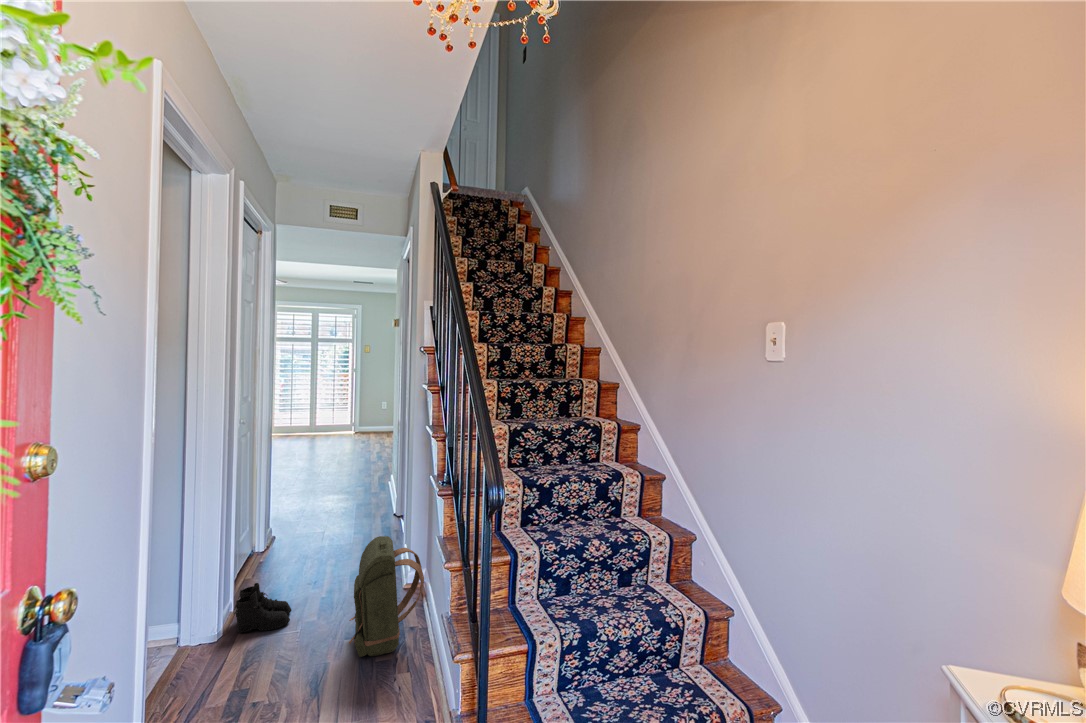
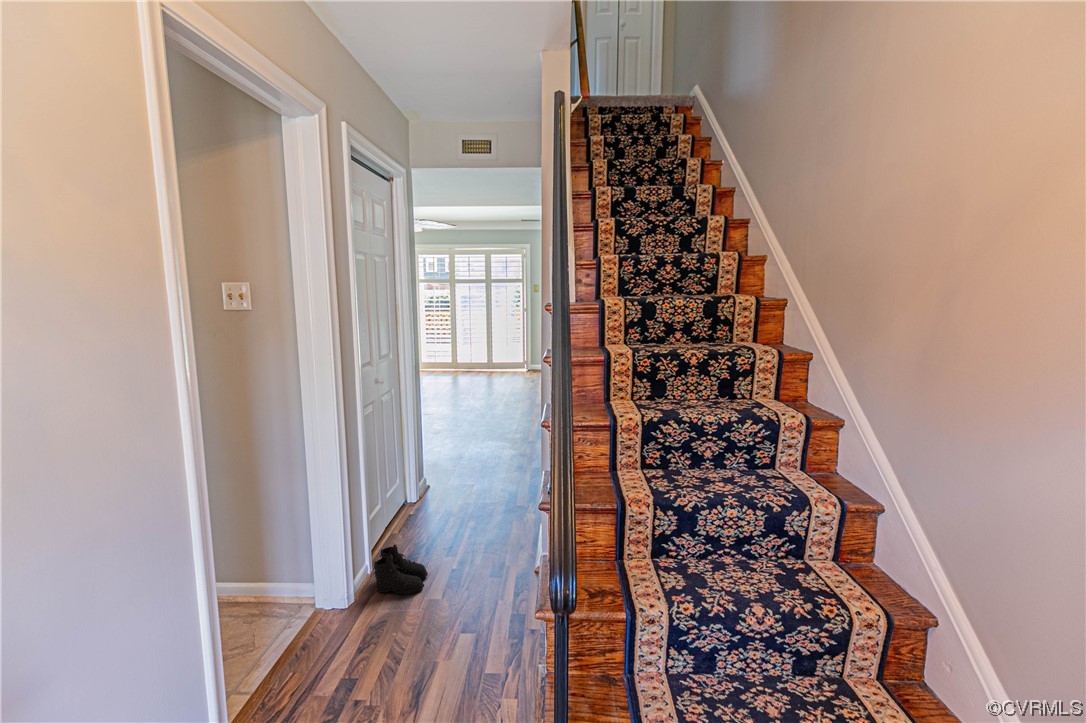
backpack: present [349,536,424,657] -> none [468,521,546,651]

